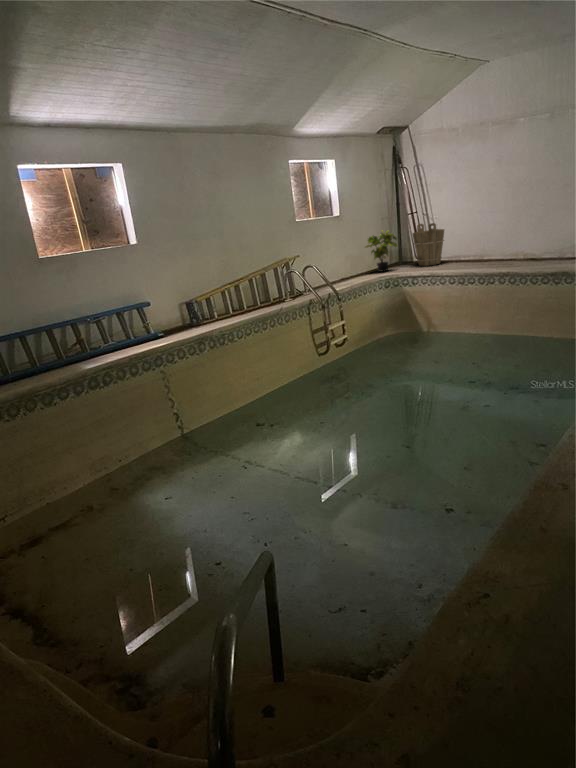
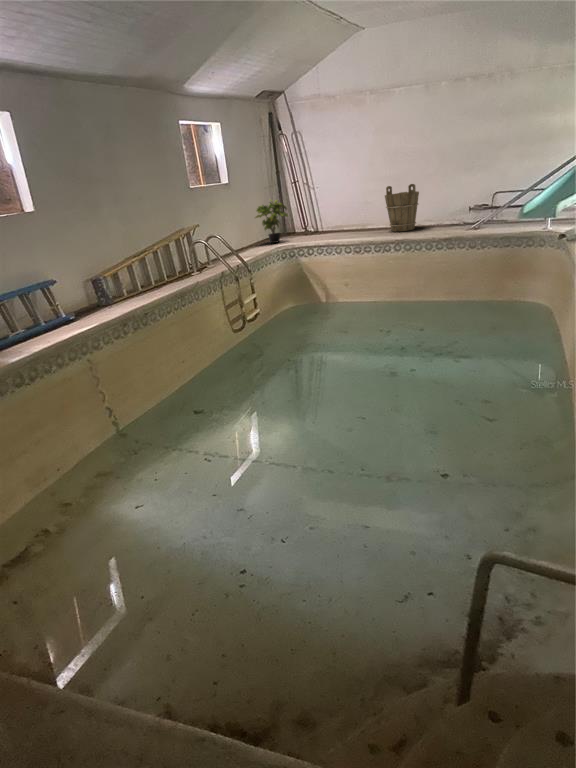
bucket: present [413,223,444,266] -> present [385,184,419,232]

